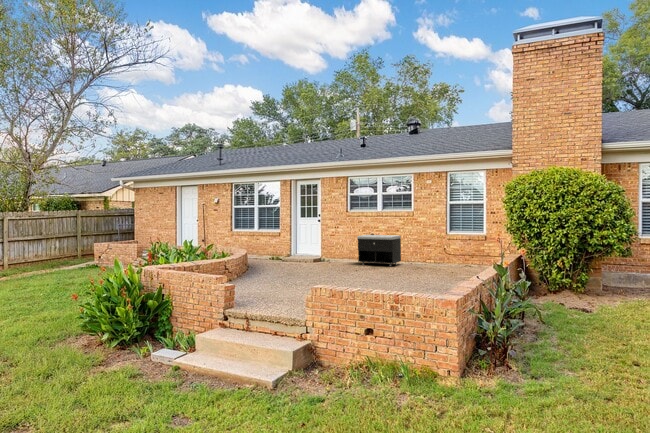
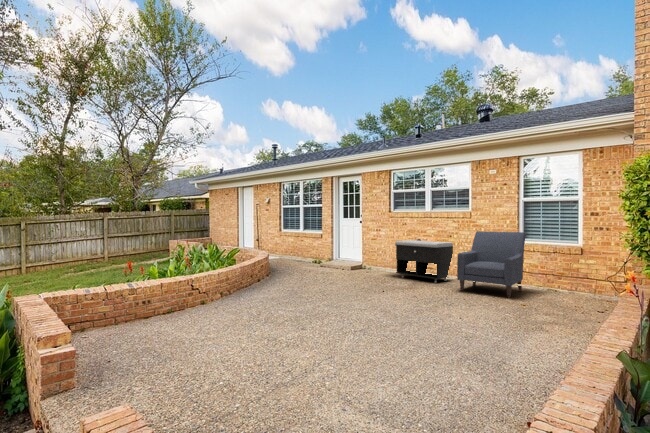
chair: none [410,227,452,272] -> present [457,231,526,298]

